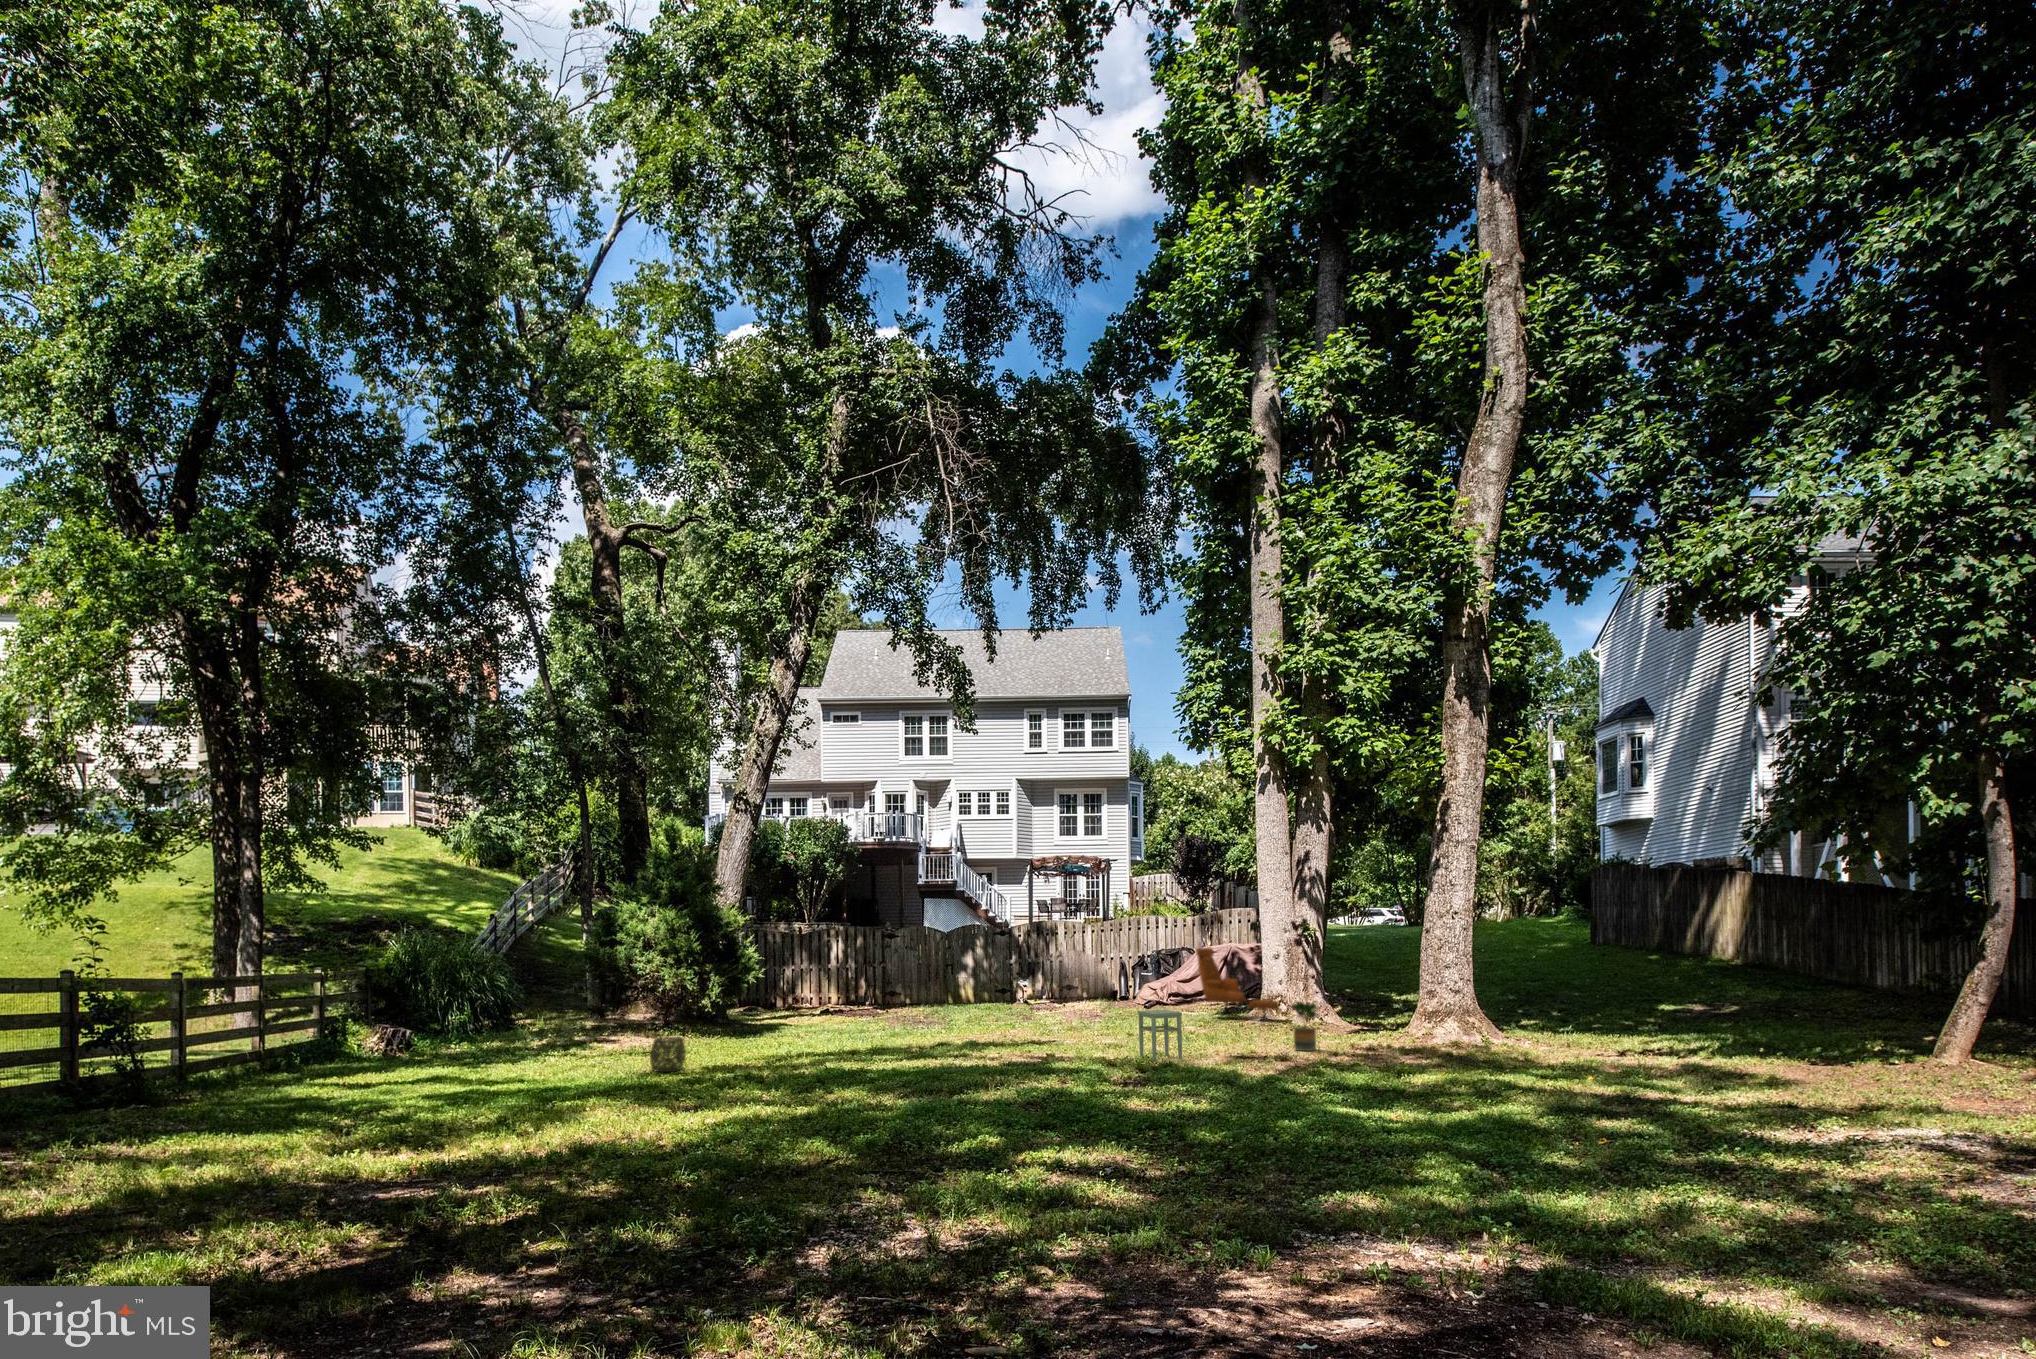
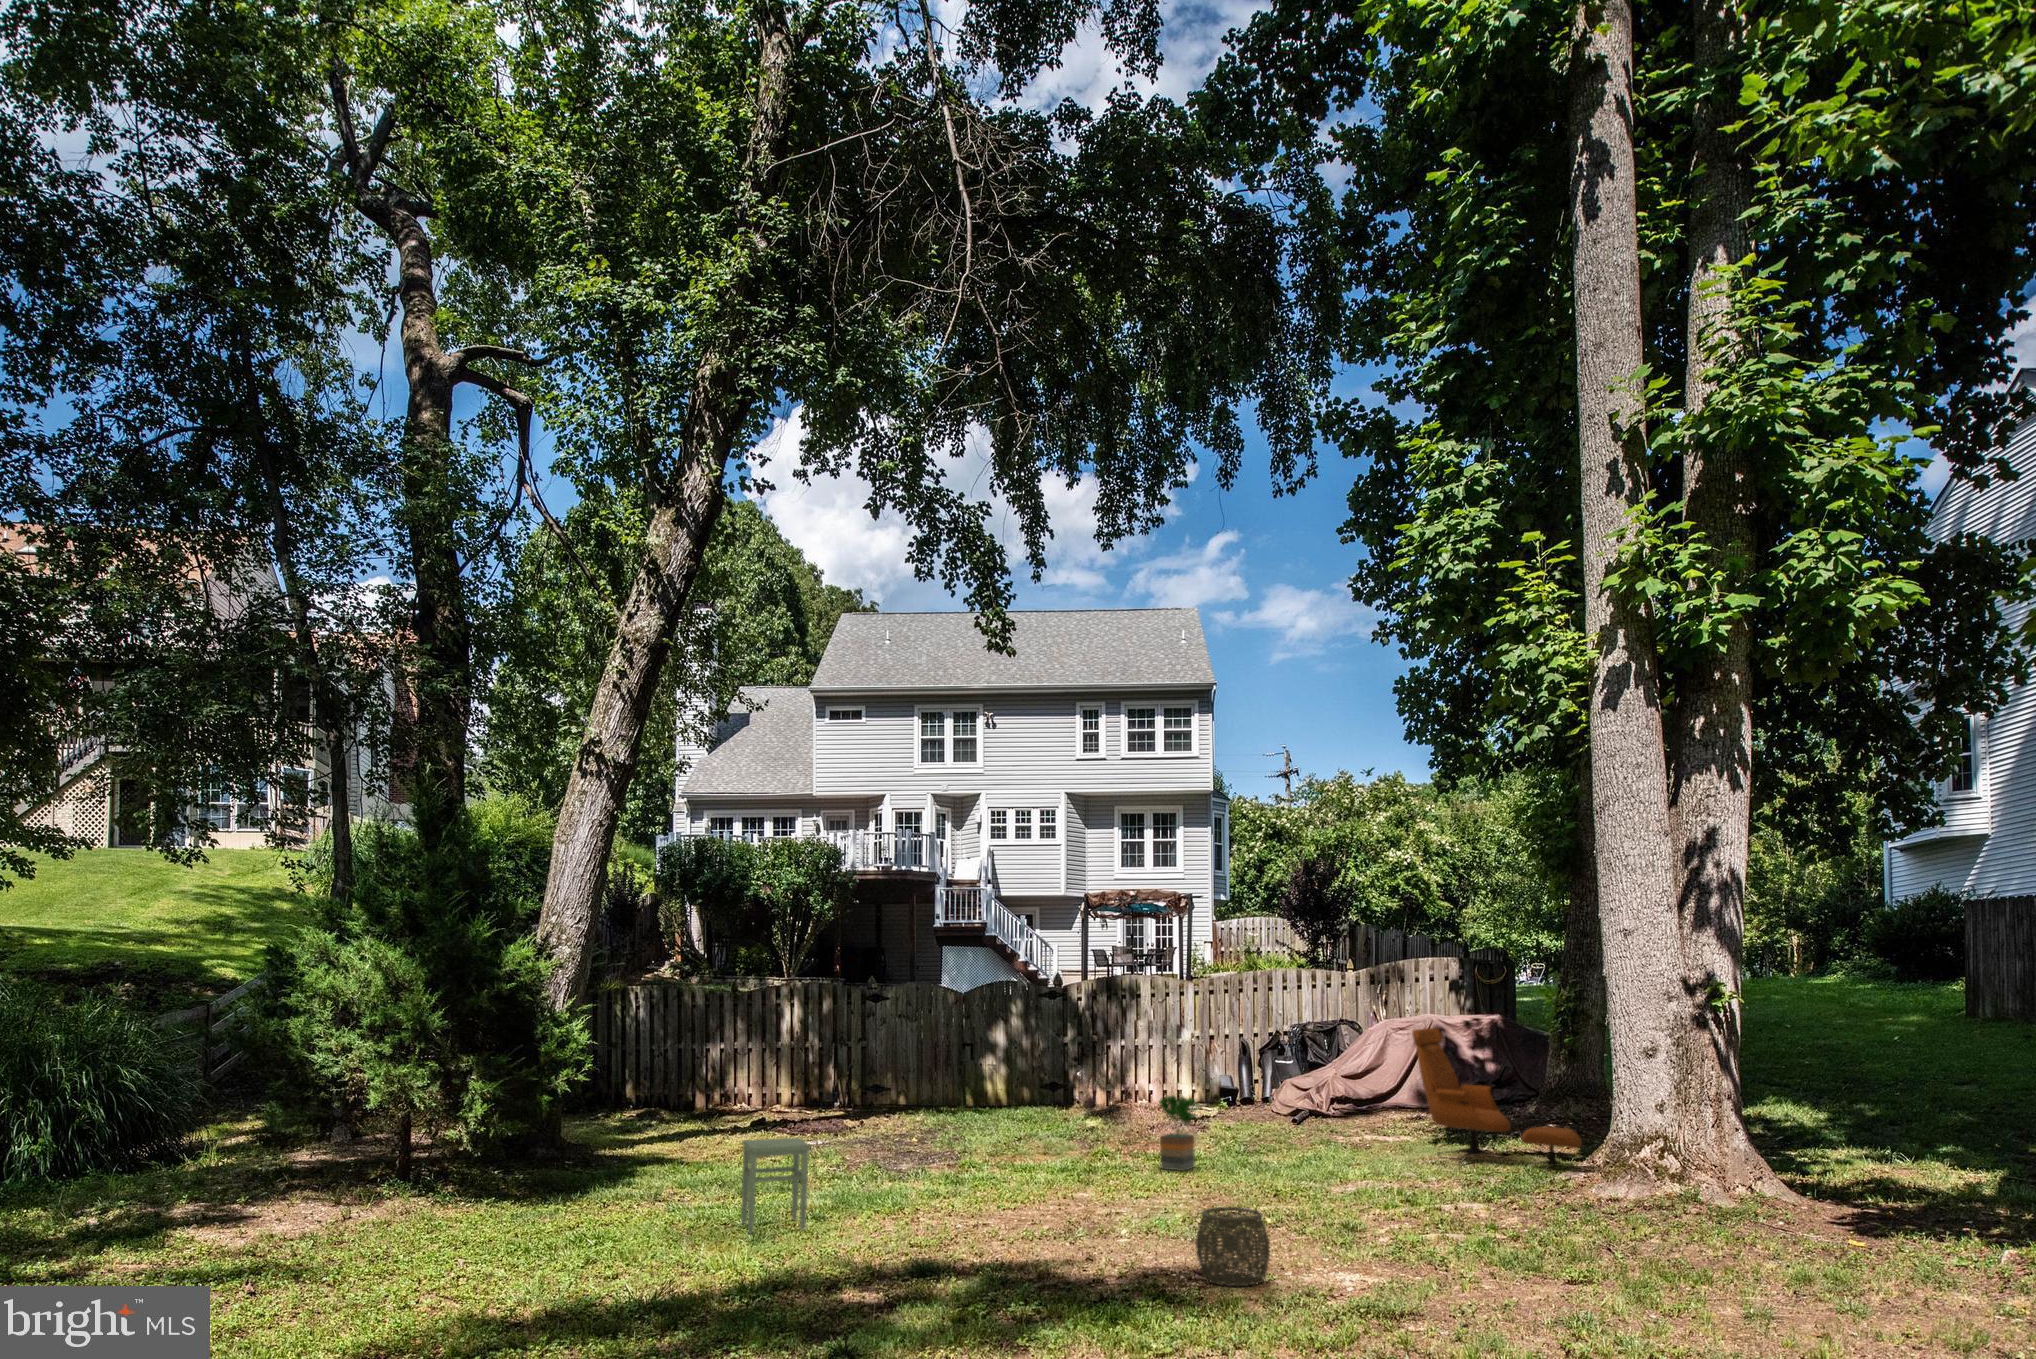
potted tree: present [1291,1002,1320,1051] -> present [1159,1095,1199,1171]
stool: present [1138,1010,1182,1060] -> present [741,1138,810,1234]
woven basket: present [650,1037,686,1072] -> present [1196,1207,1270,1287]

